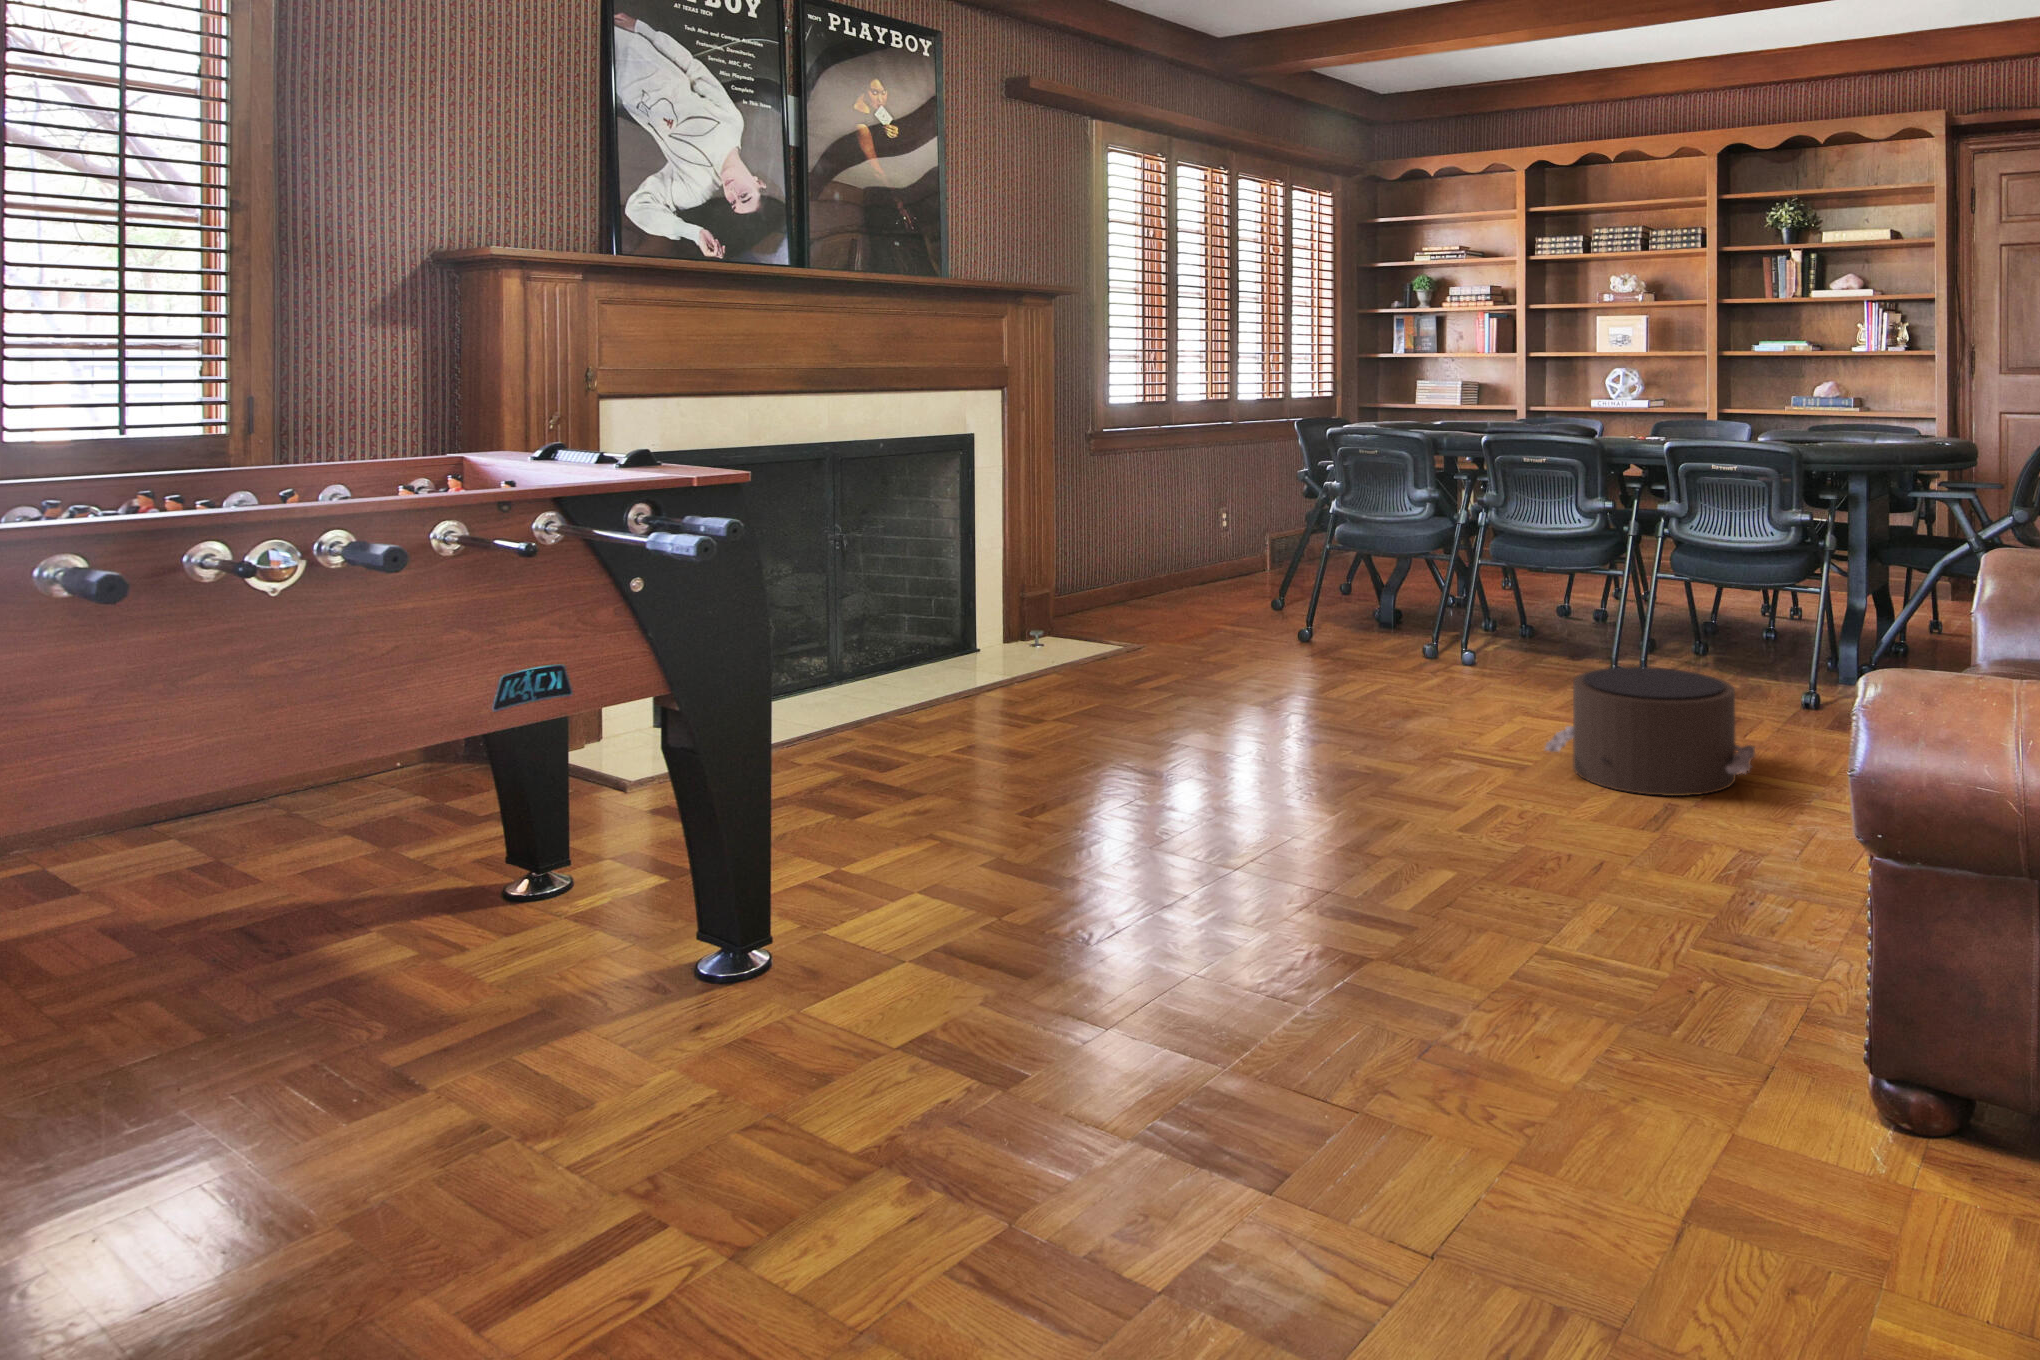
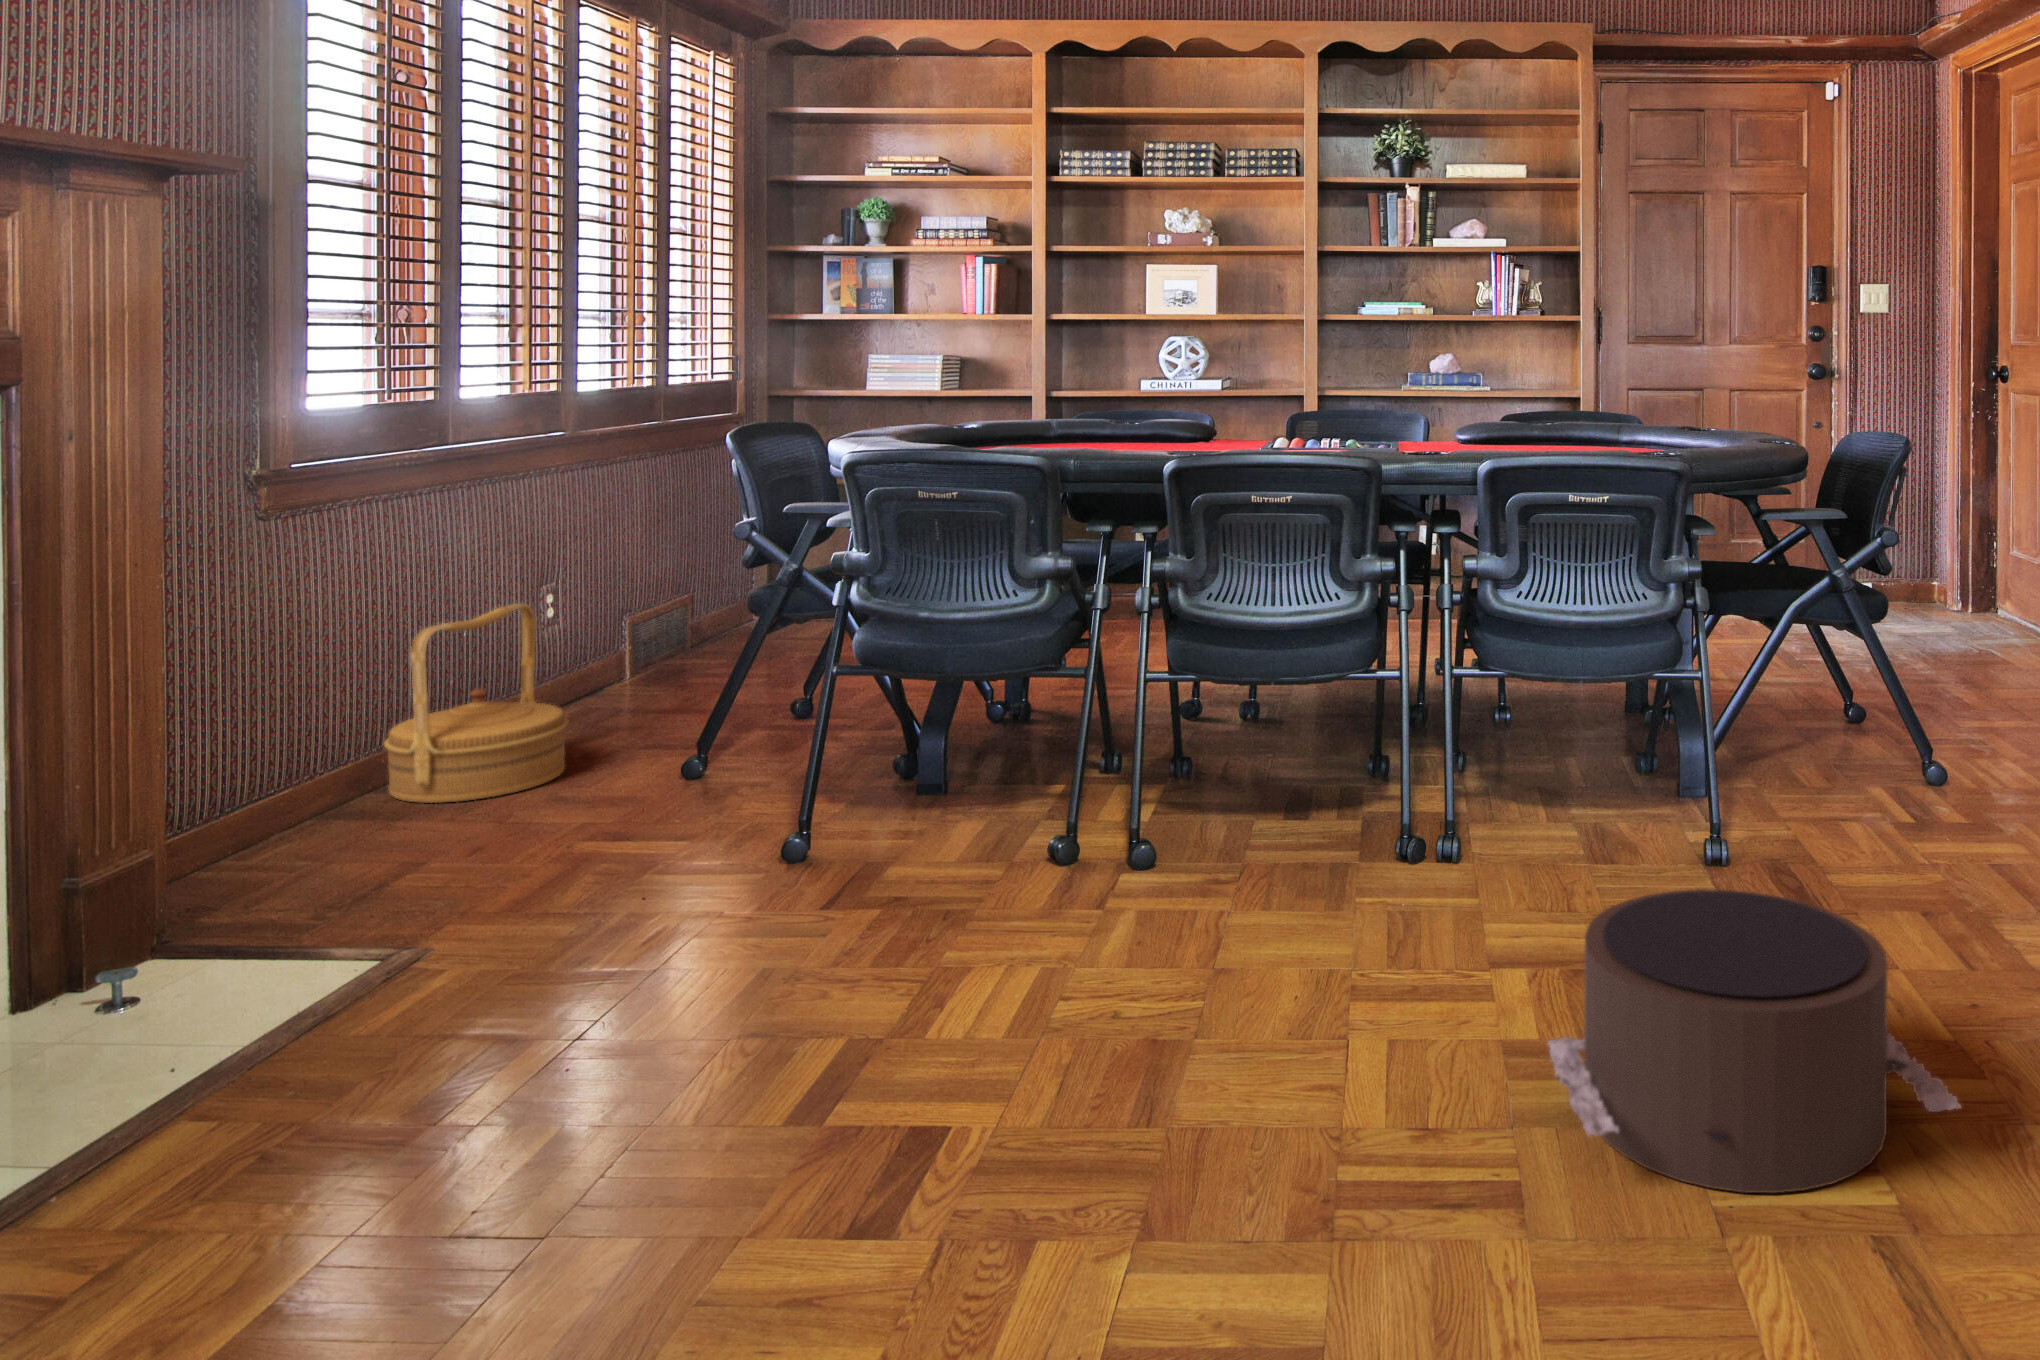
woven basket: none [1135,509,1215,604] -> present [384,603,568,803]

